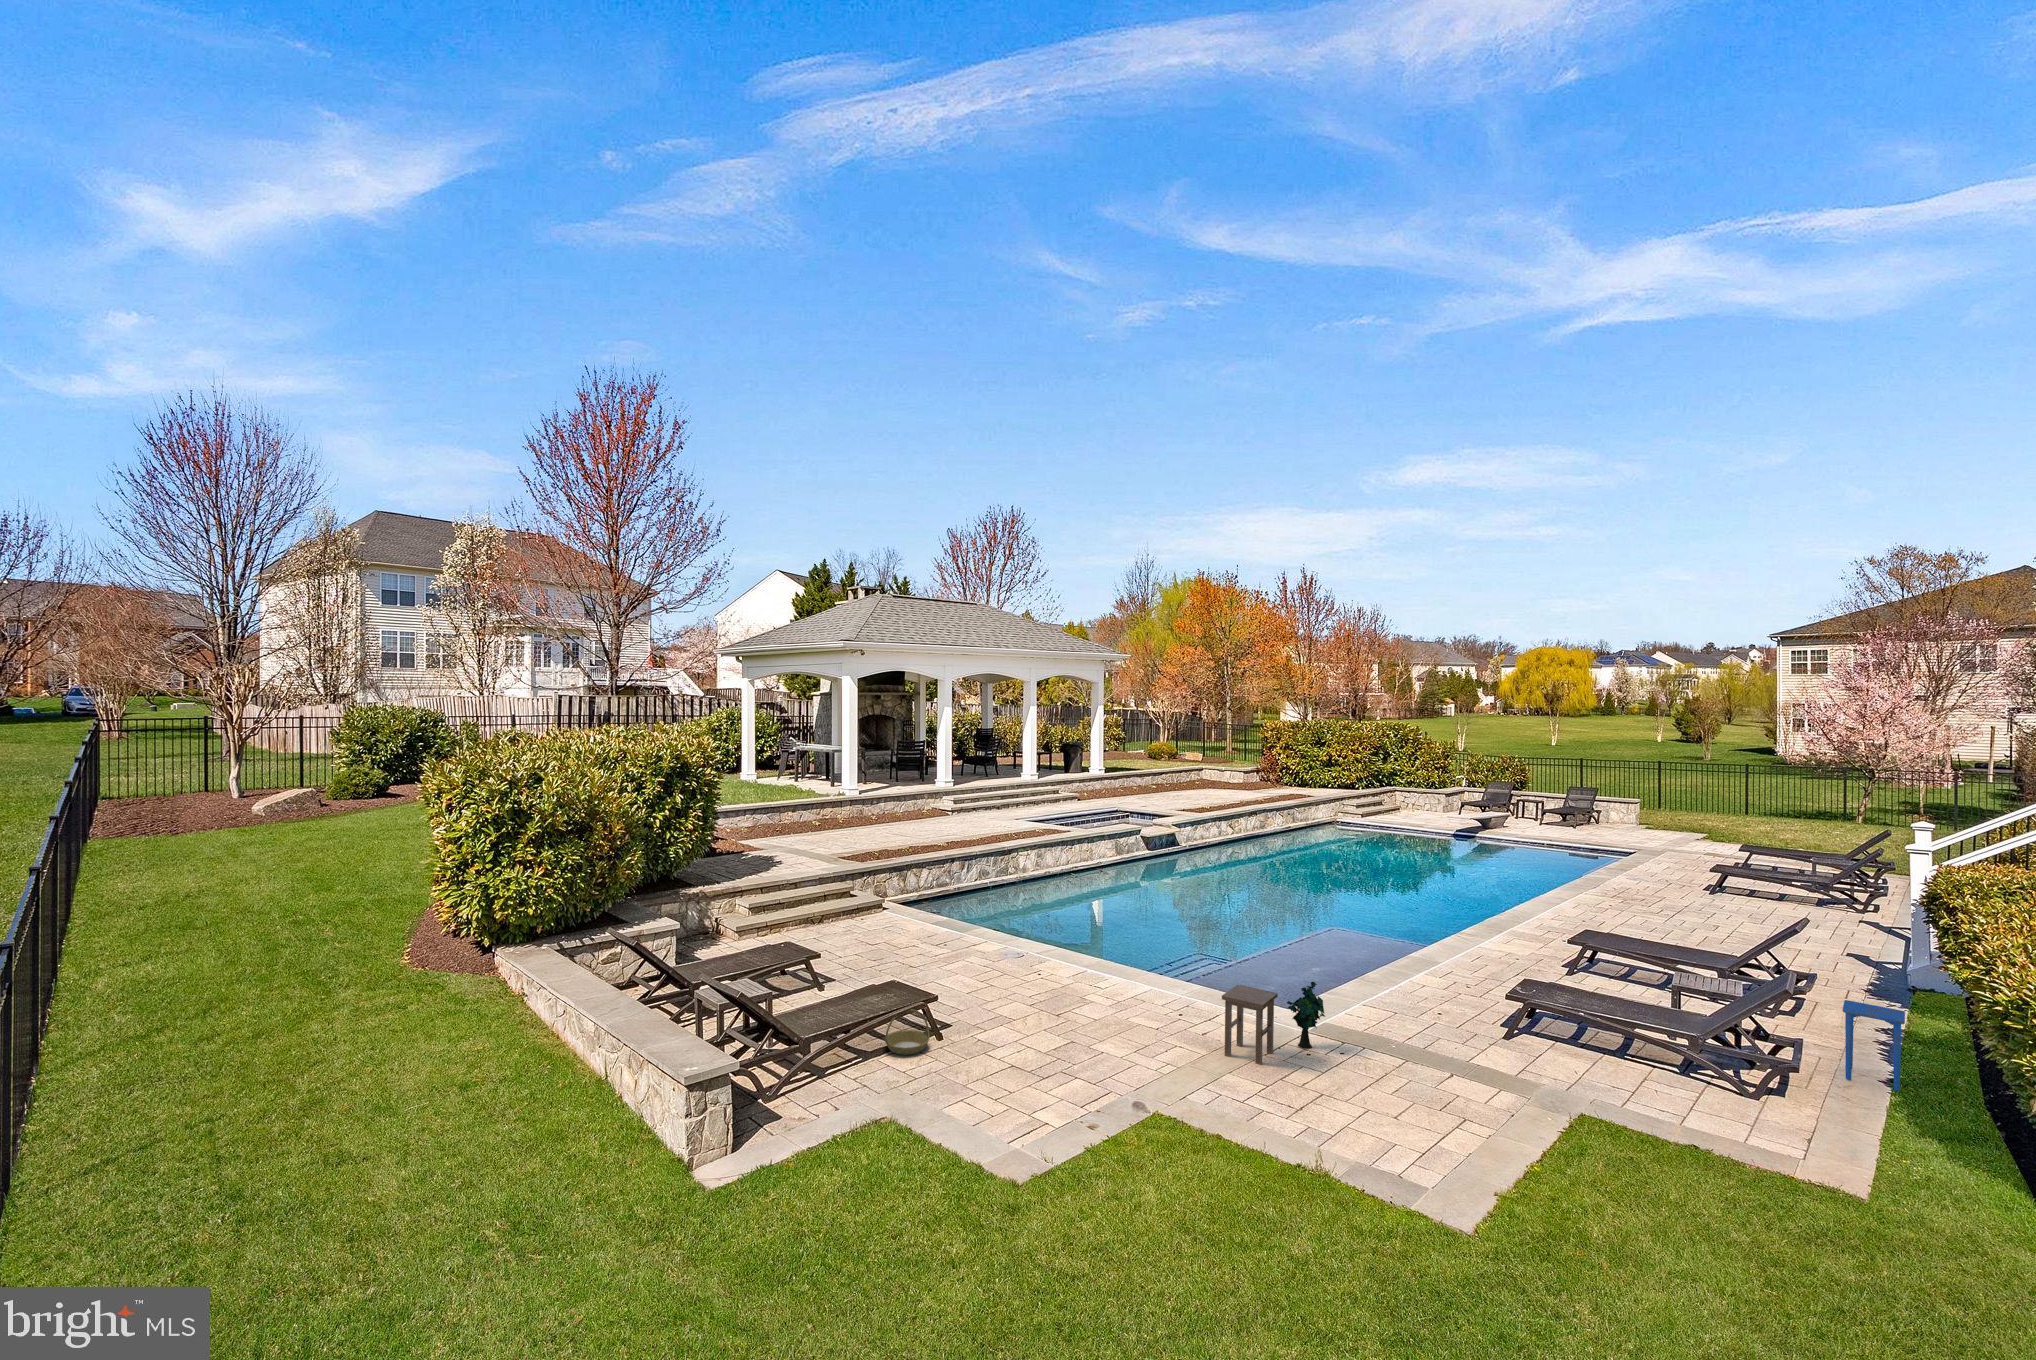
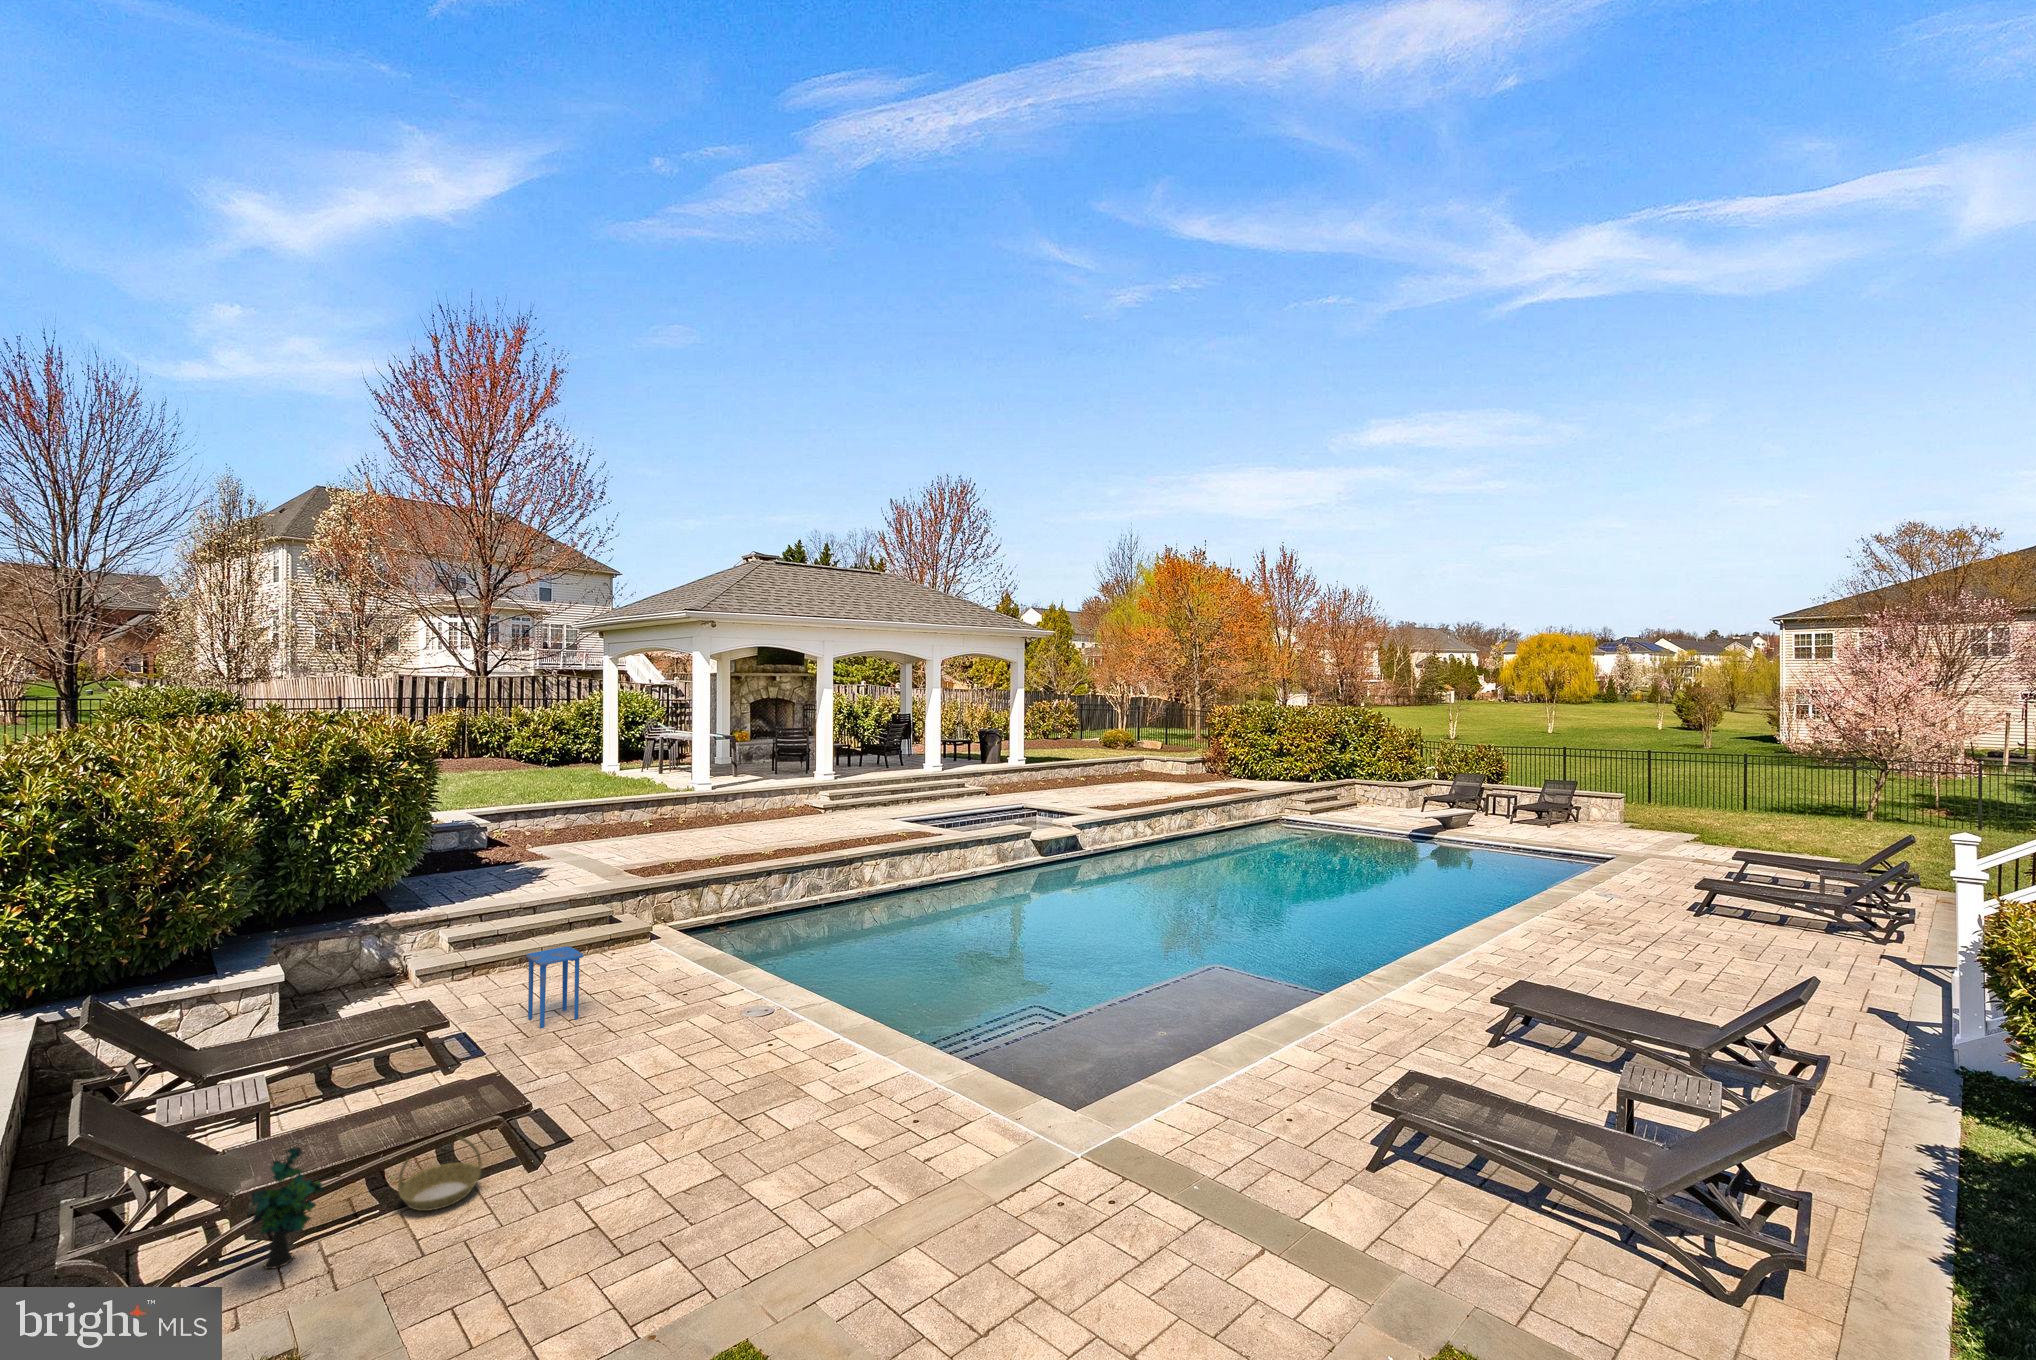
decorative plant: present [1287,982,1325,1049] -> present [248,1147,325,1269]
stool: present [1222,985,1278,1065] -> none [920,1093,1012,1232]
side table: present [1843,1000,1905,1091] -> present [526,946,584,1028]

